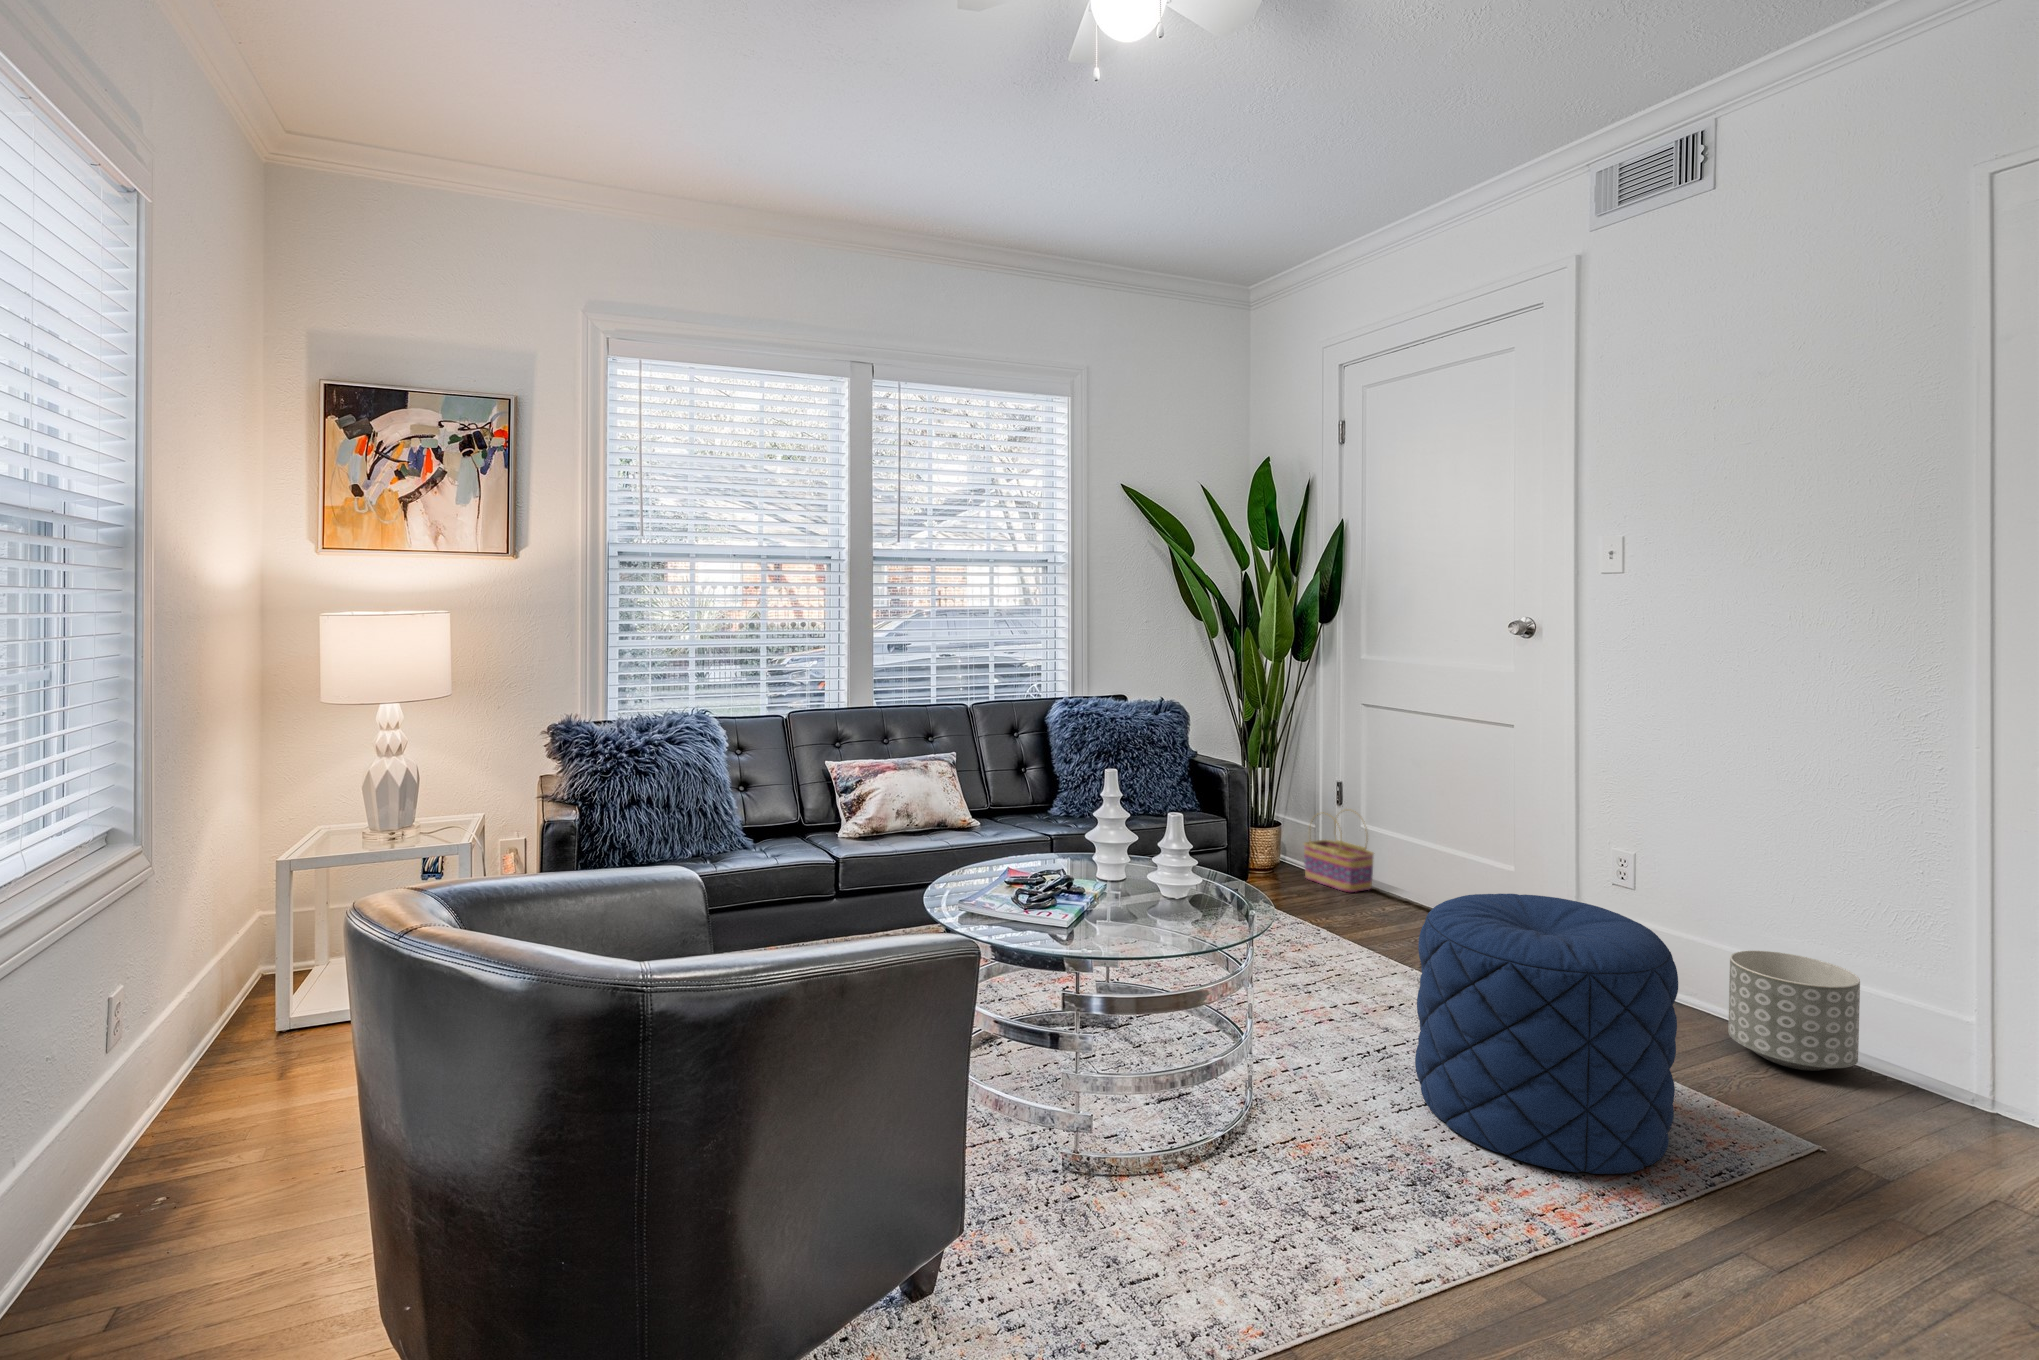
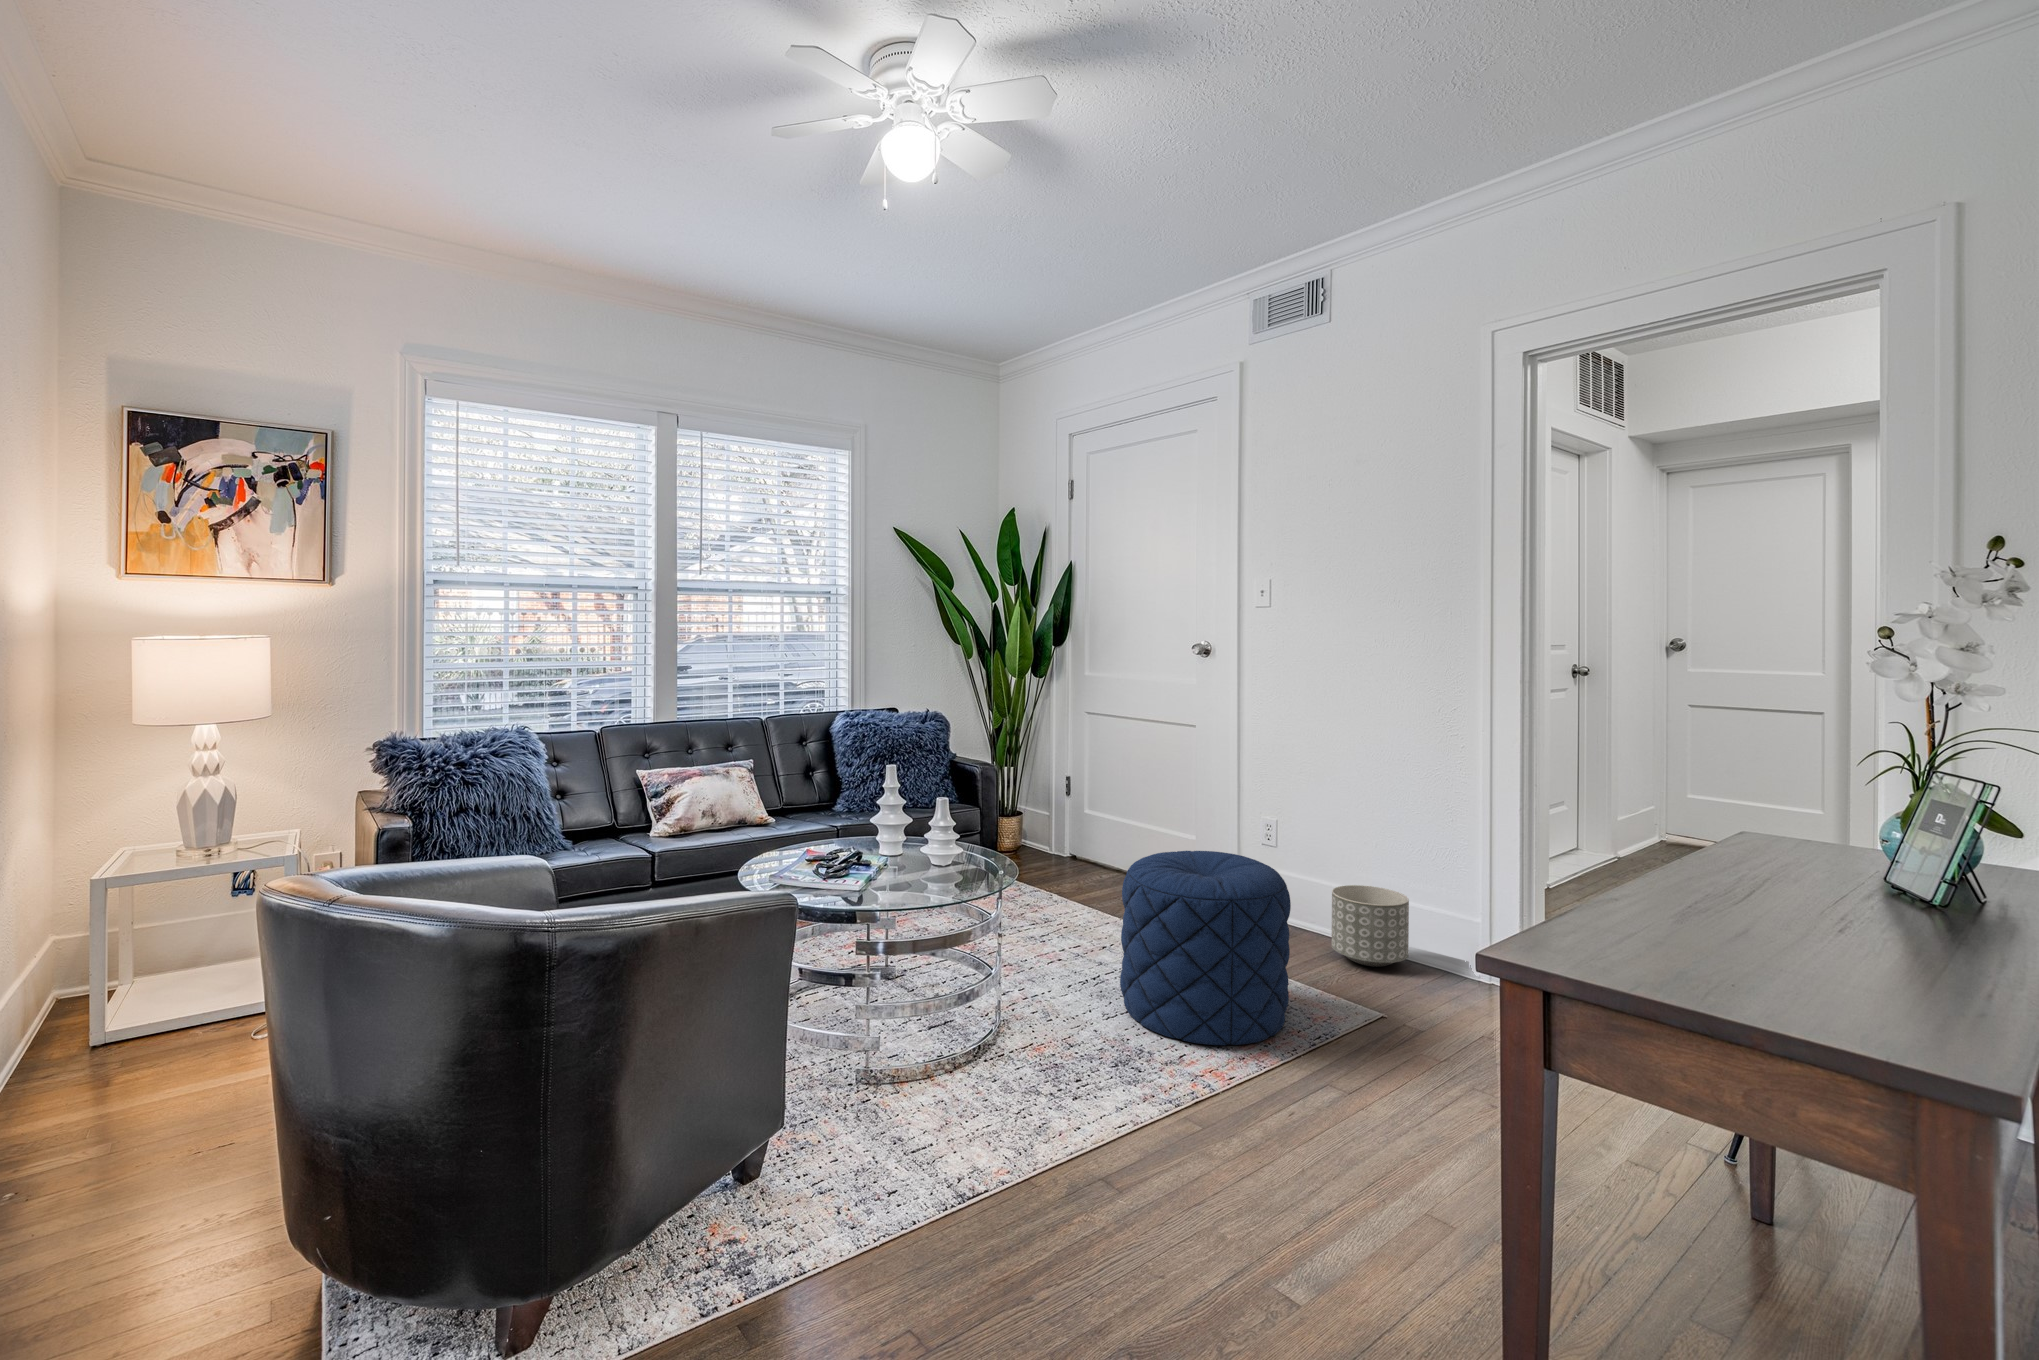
basket: present [1304,809,1374,892] -> none [1044,799,1098,866]

